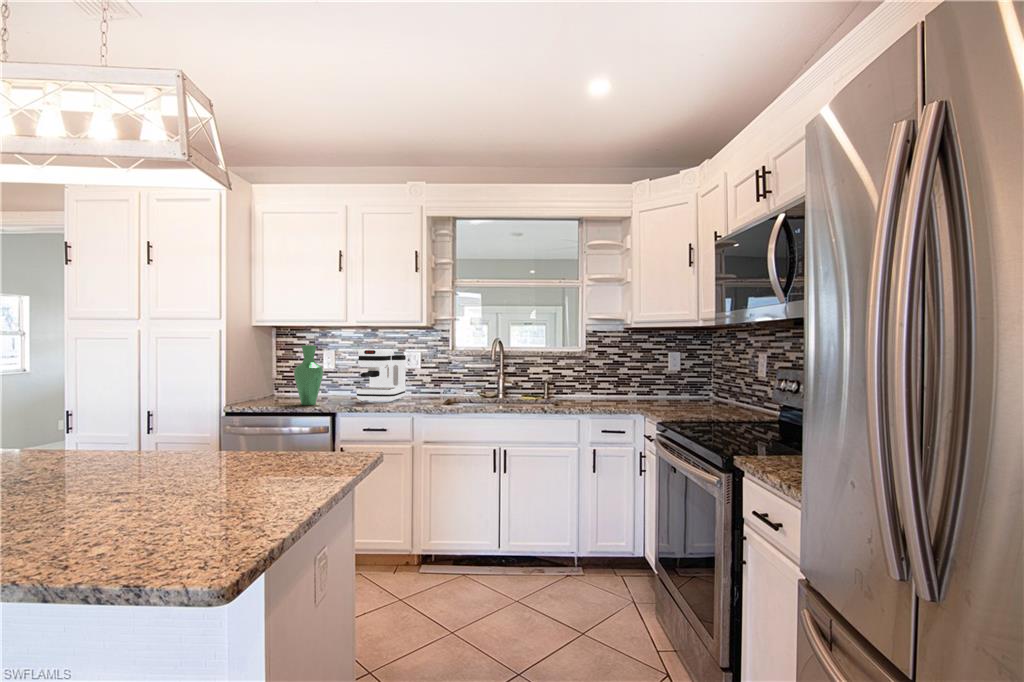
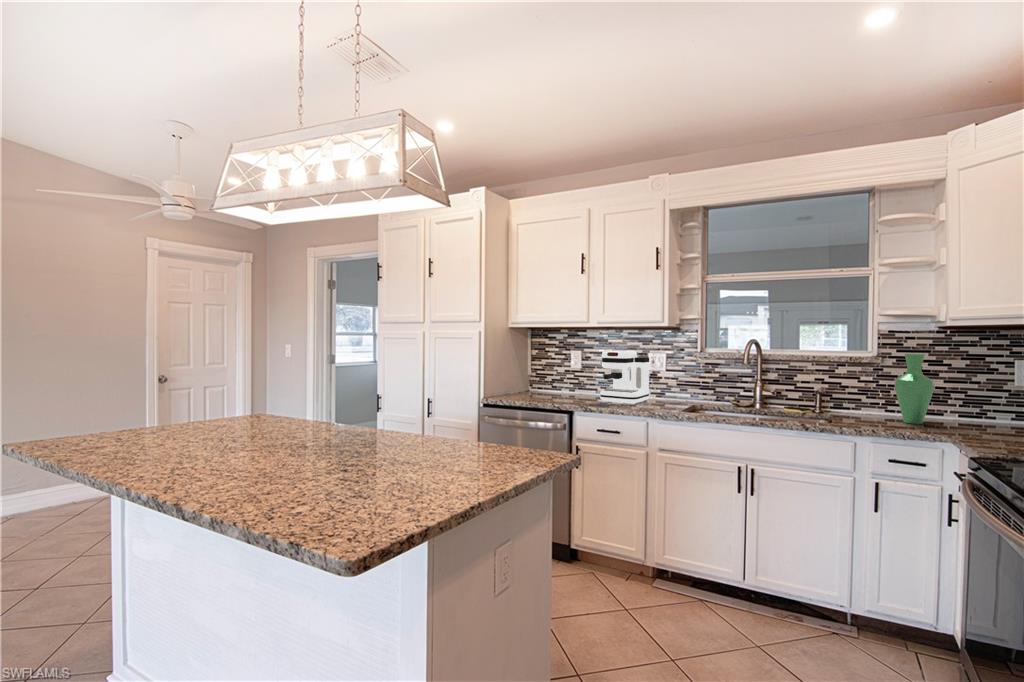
vase: present [294,345,323,405] -> present [895,354,934,424]

